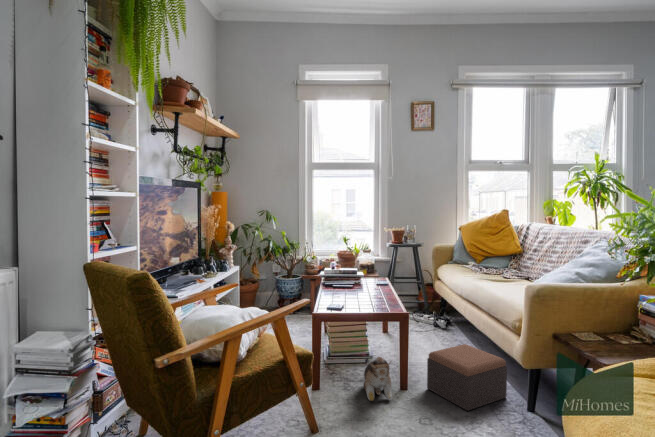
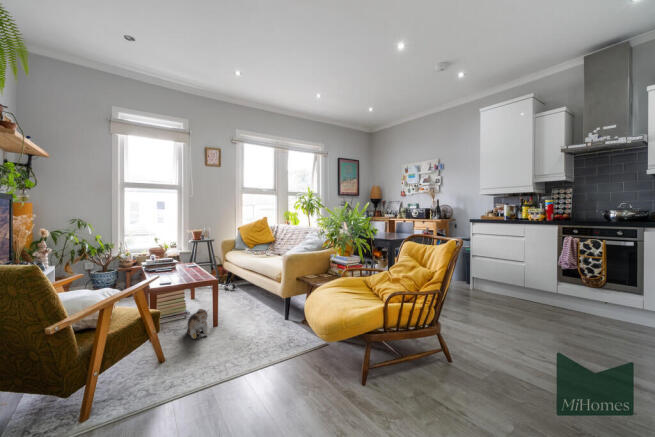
footstool: present [427,344,507,411] -> none [229,294,274,329]

